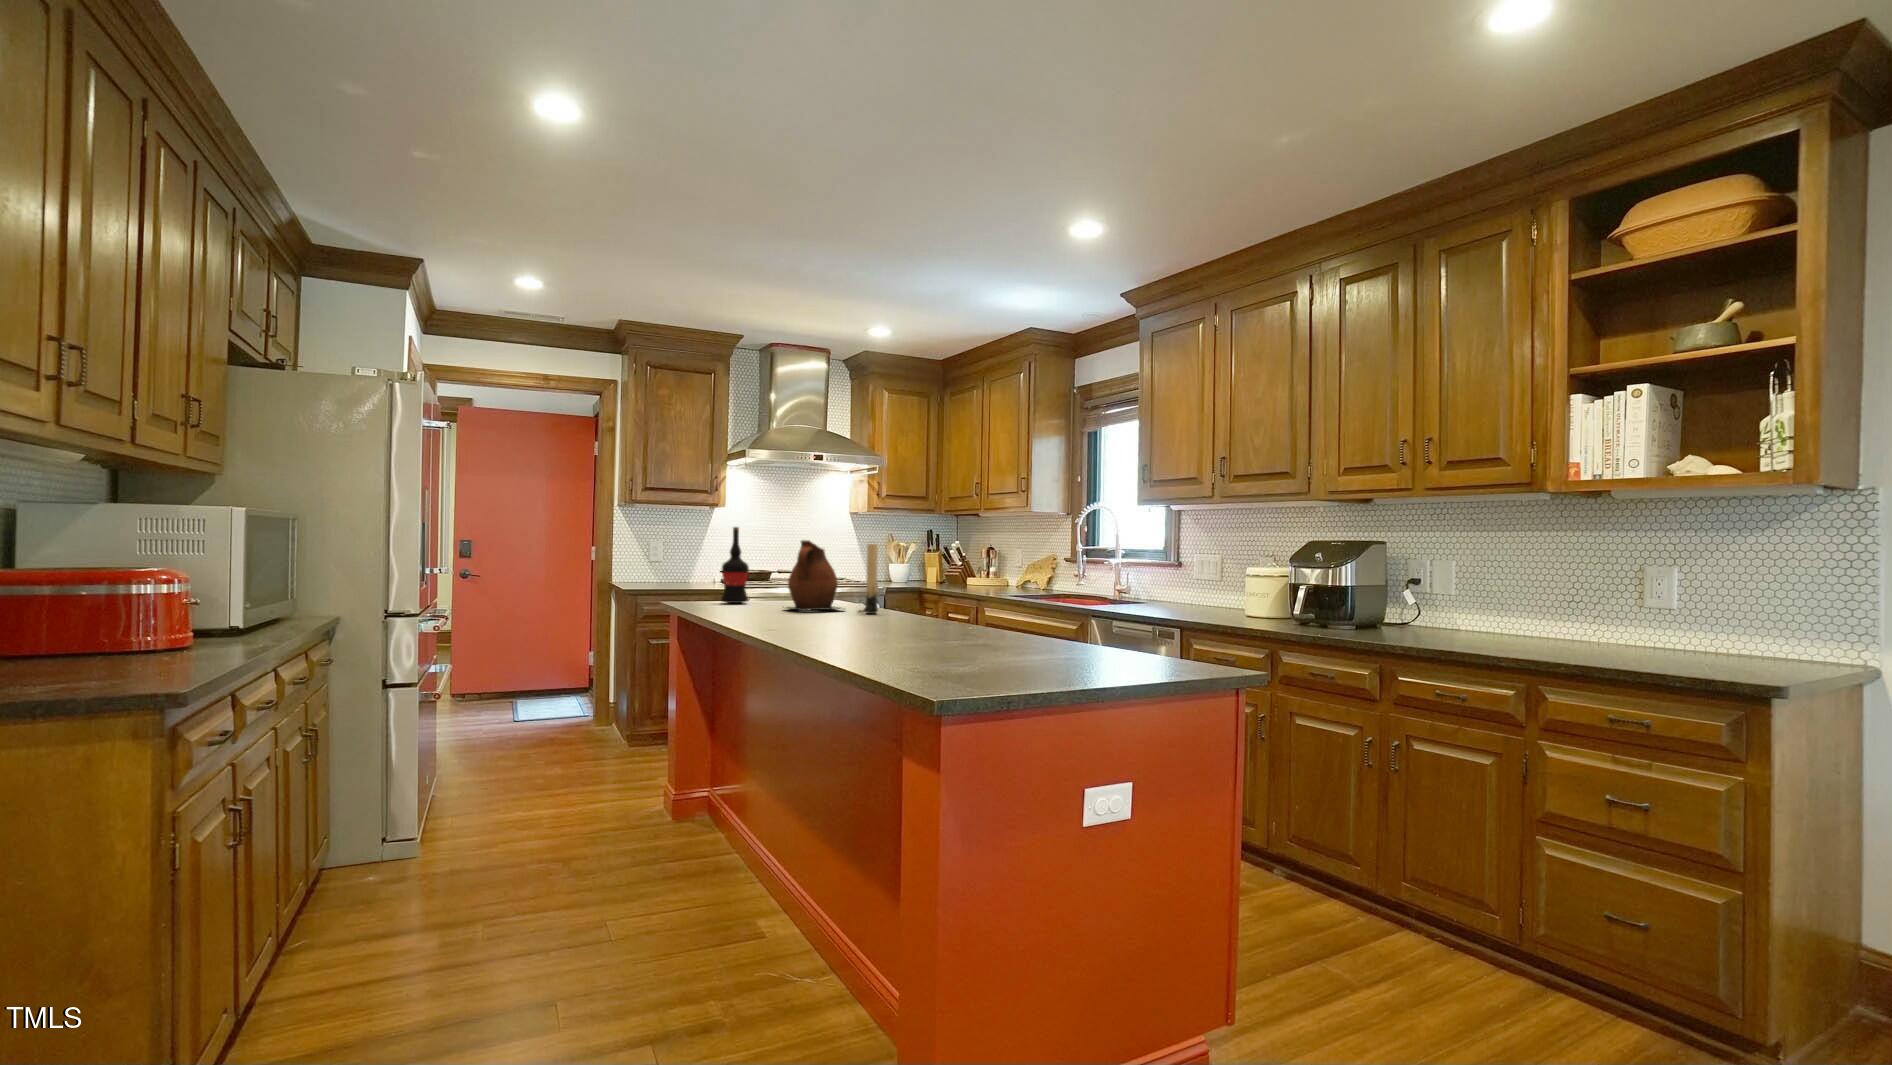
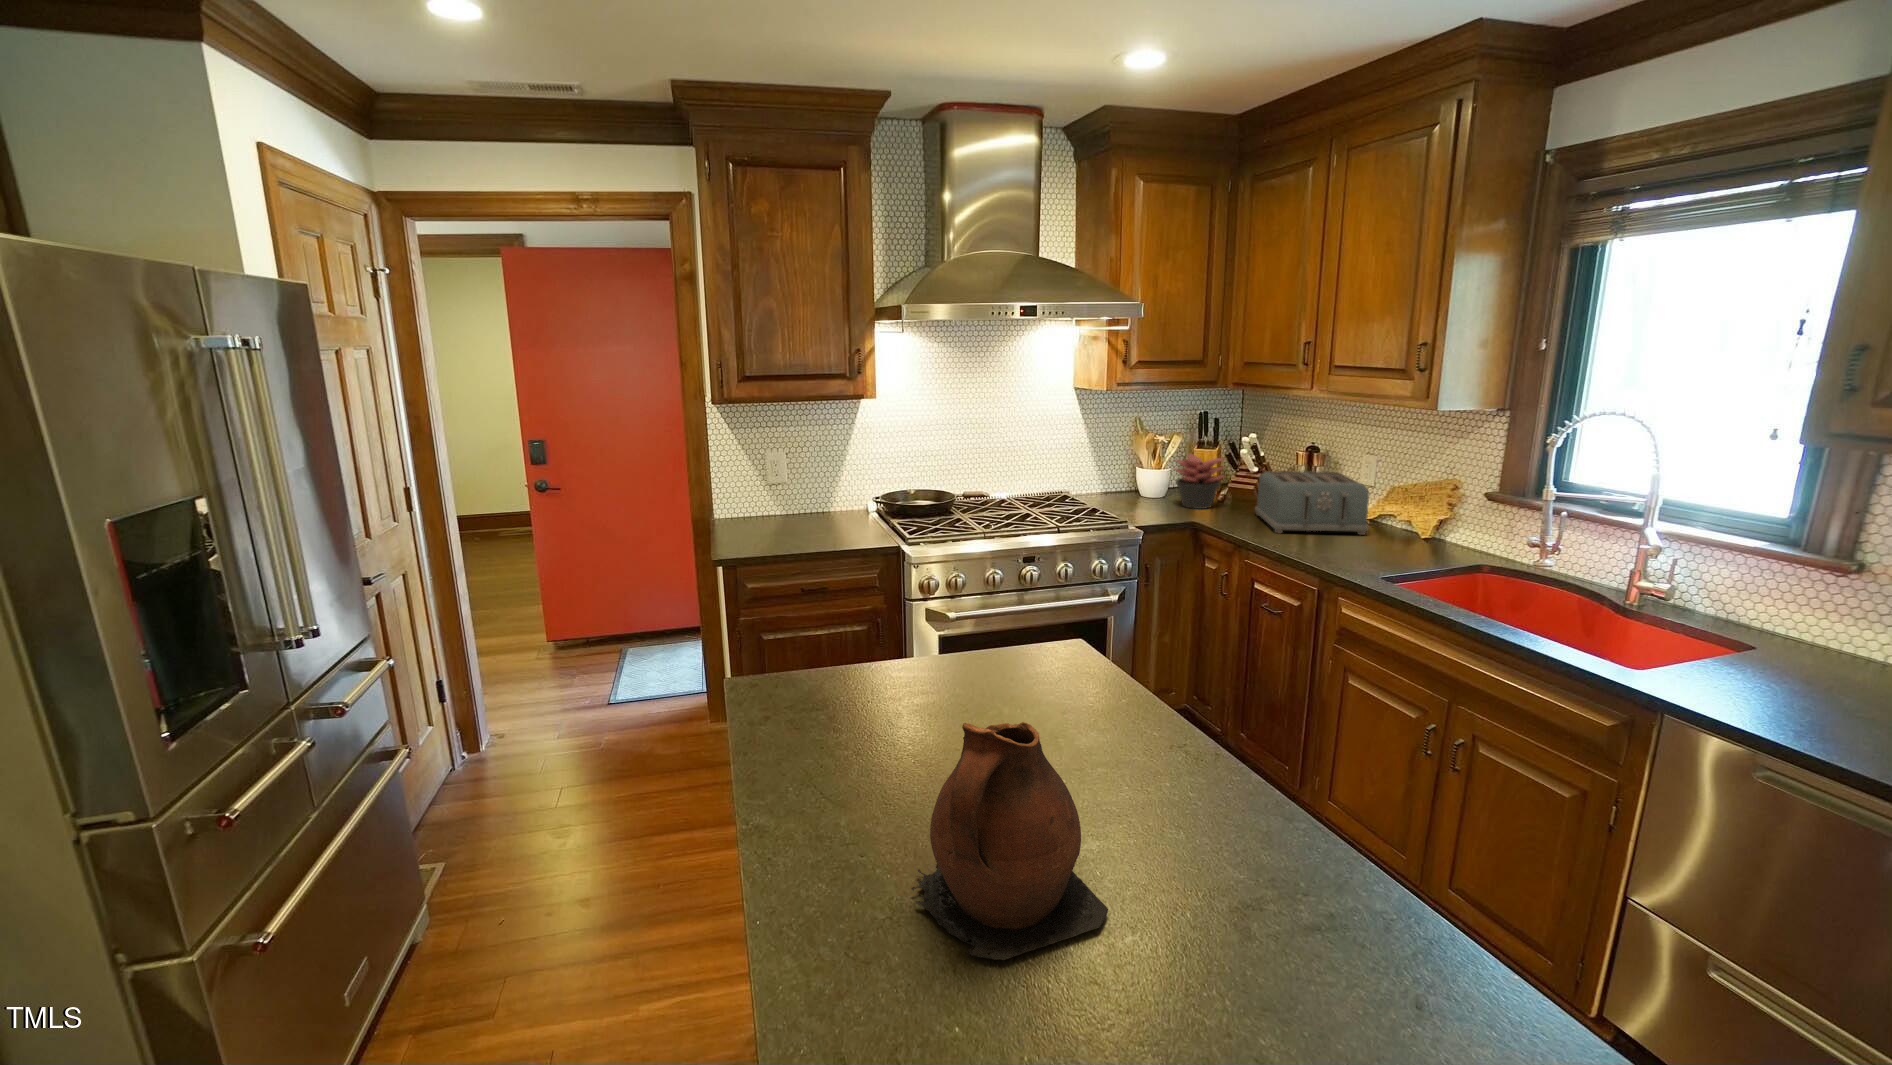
wine bottle: present [721,527,749,603] -> none [786,577,855,766]
candle: present [858,541,878,614] -> none [1152,769,1235,1013]
succulent plant: none [910,552,940,583] -> present [1175,453,1225,509]
toaster: none [956,558,1012,588] -> present [1255,471,1369,535]

